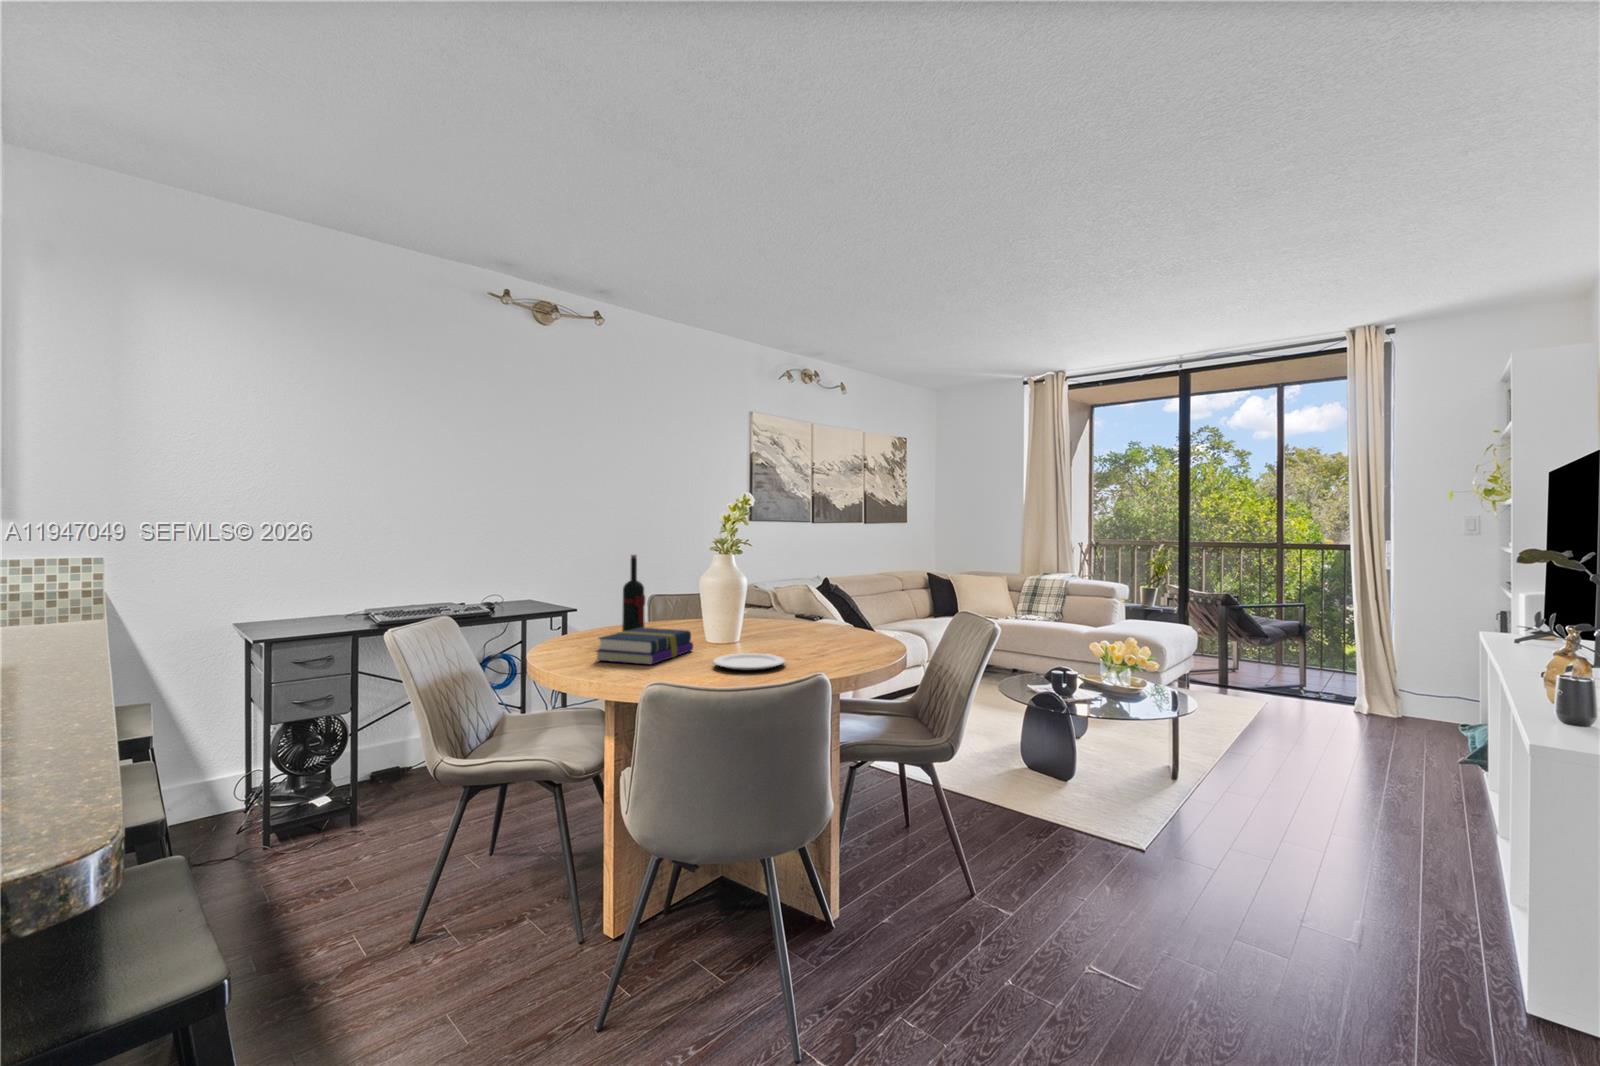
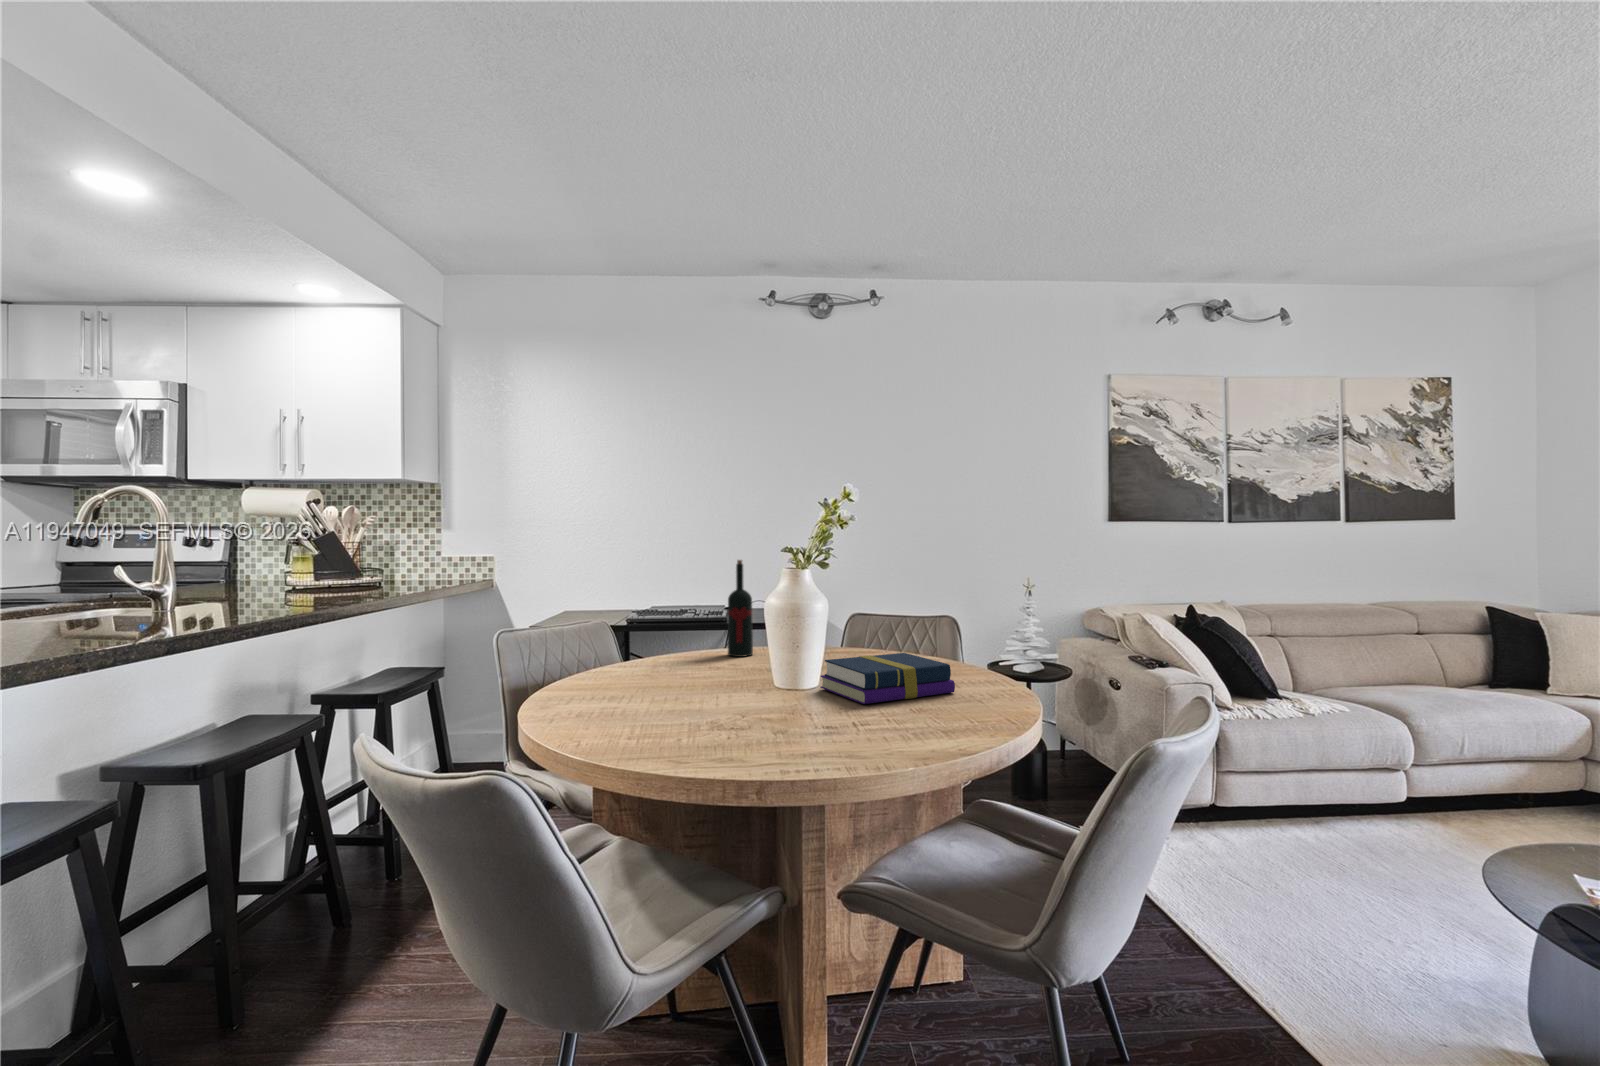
book: present [596,627,693,664] -> present [821,653,955,704]
plate: present [713,653,785,671] -> none [649,690,746,717]

